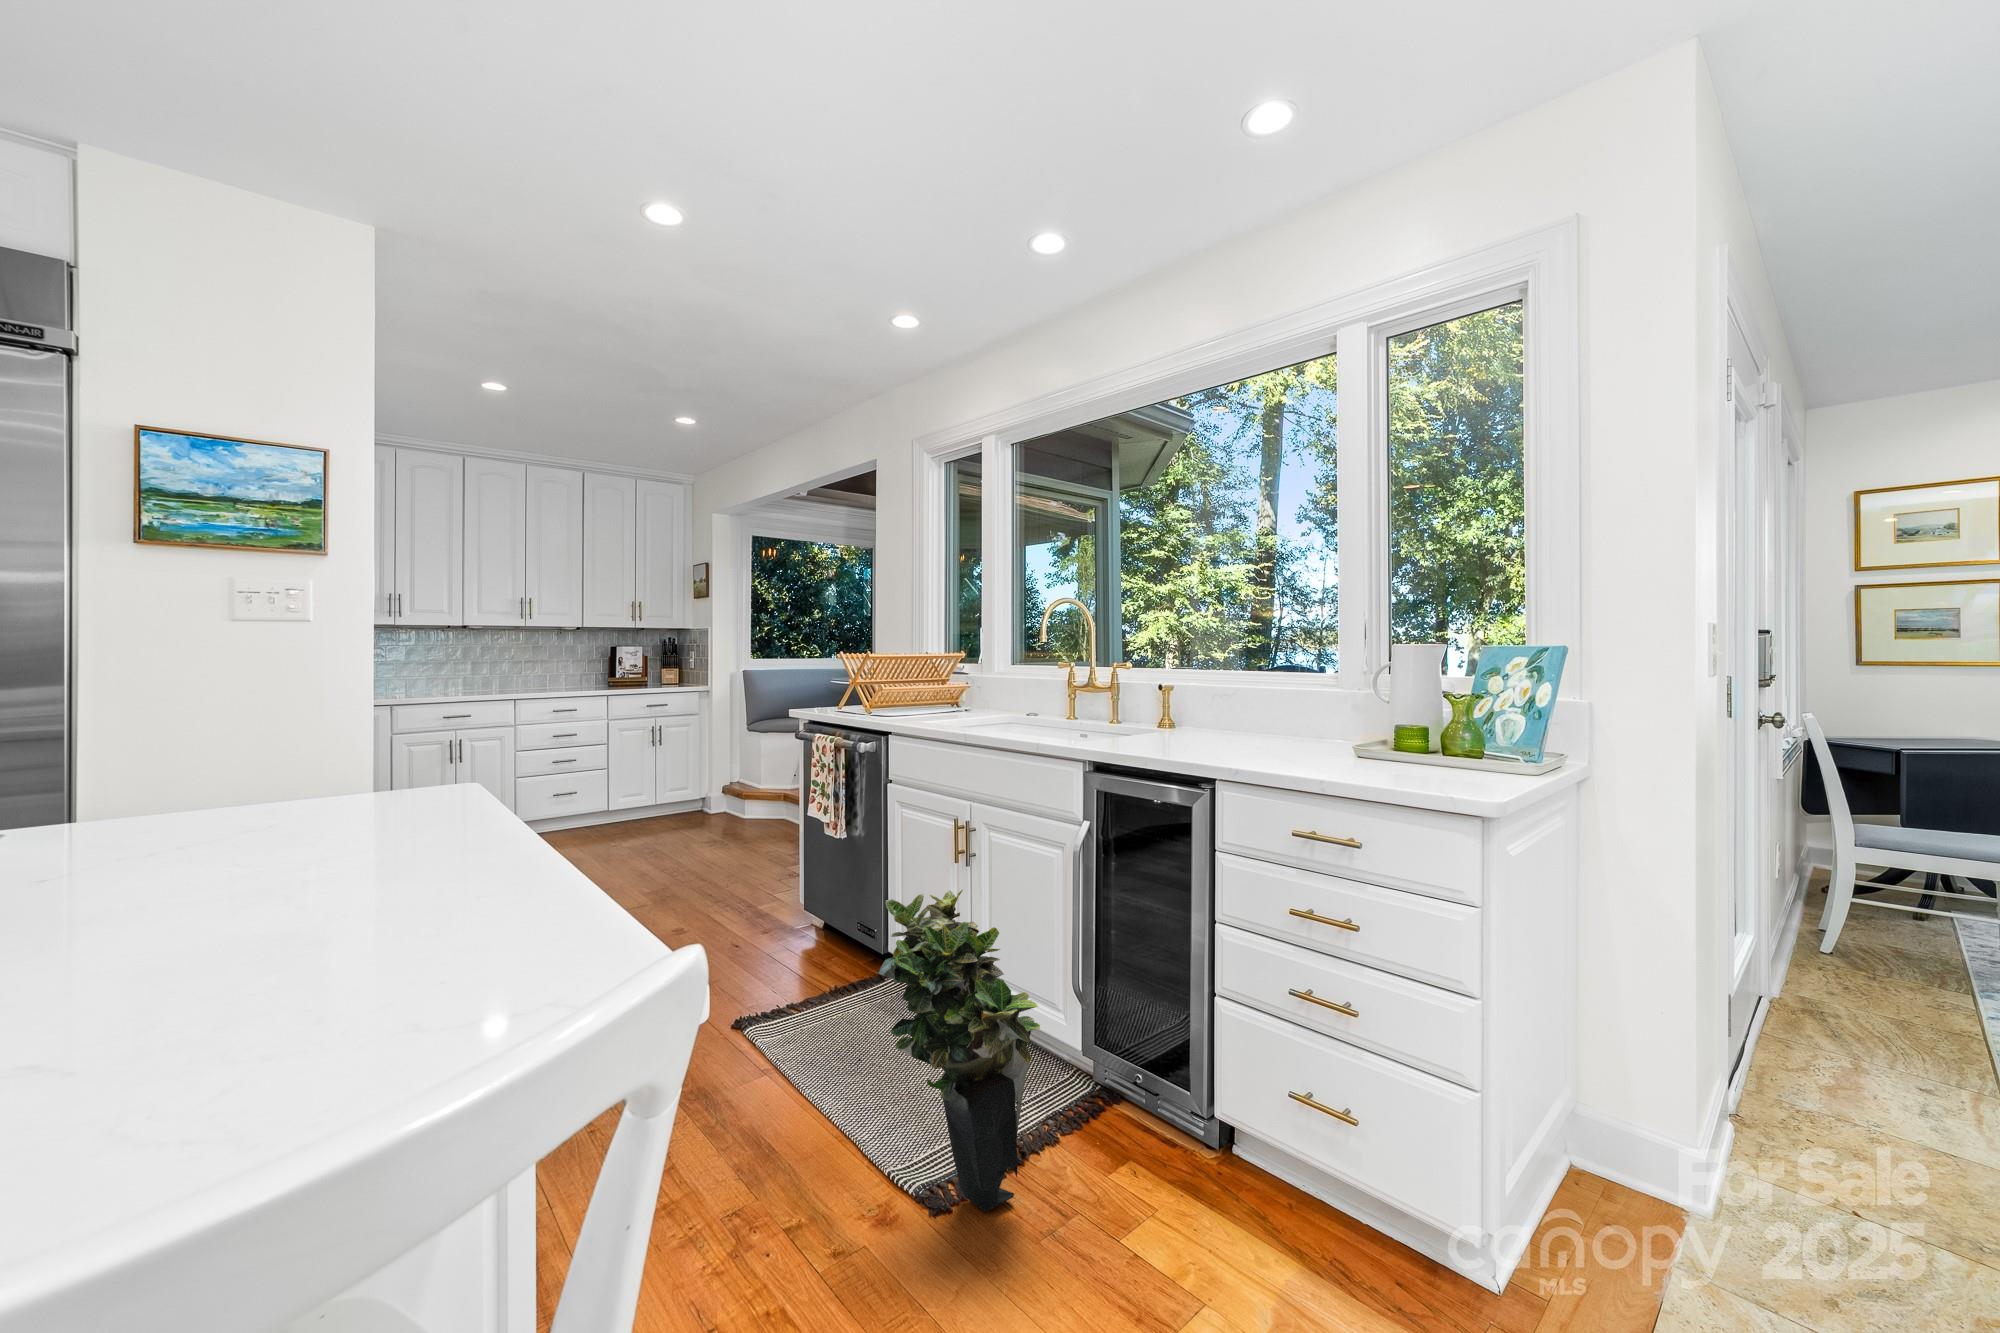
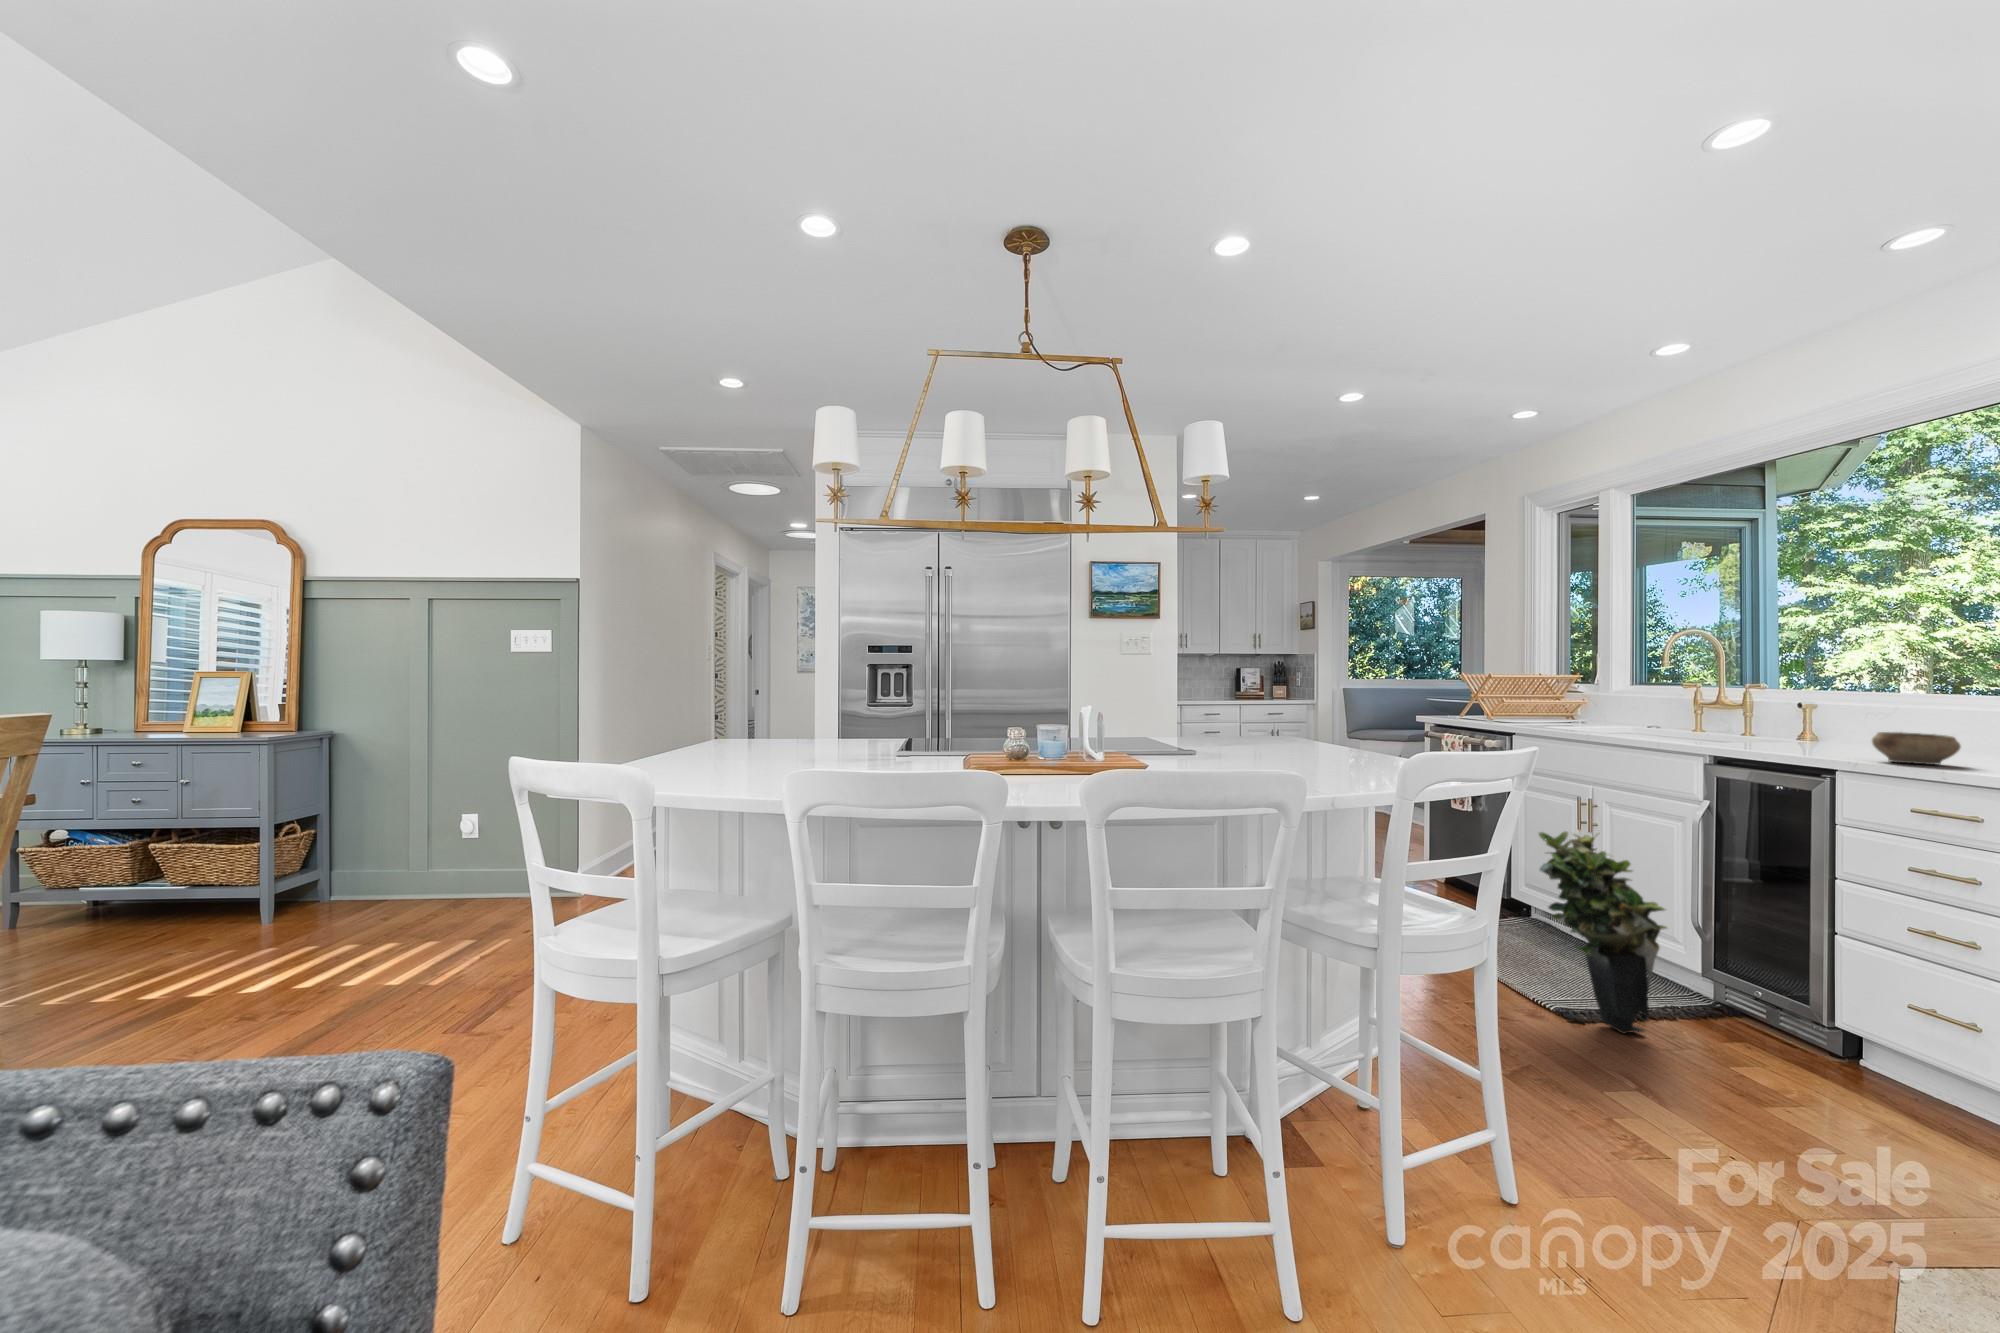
ceramic bowl: none [1240,722,1318,763] -> present [1872,732,1961,765]

